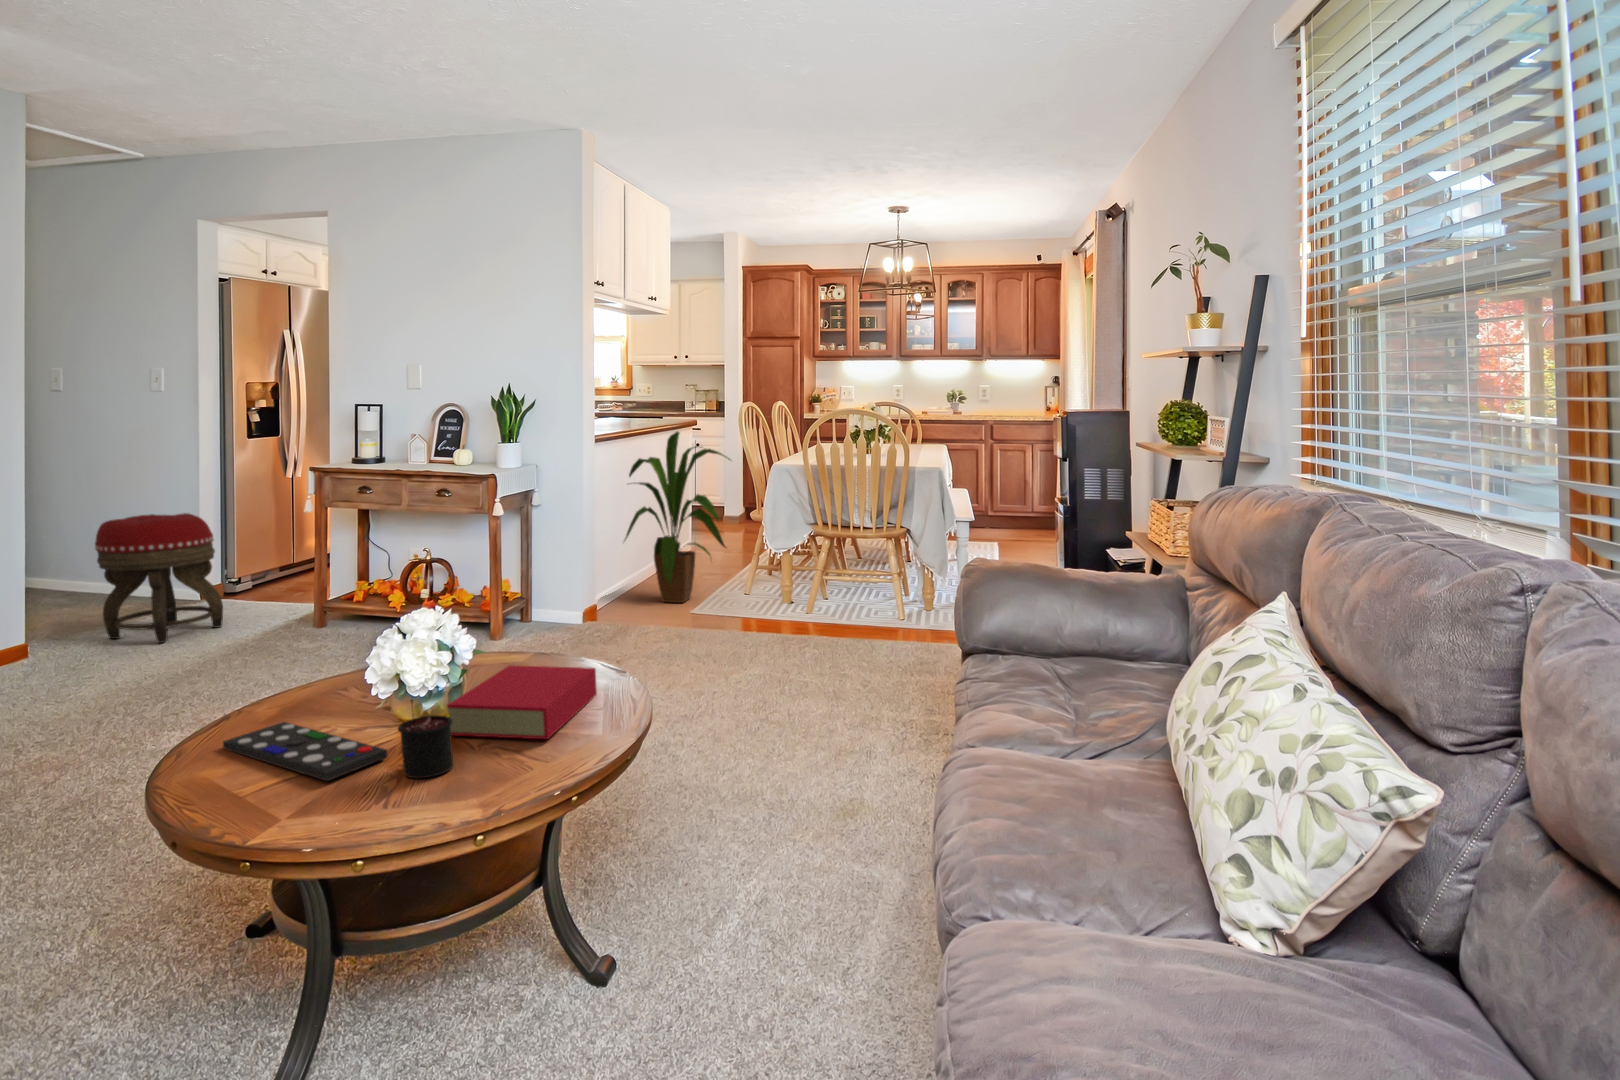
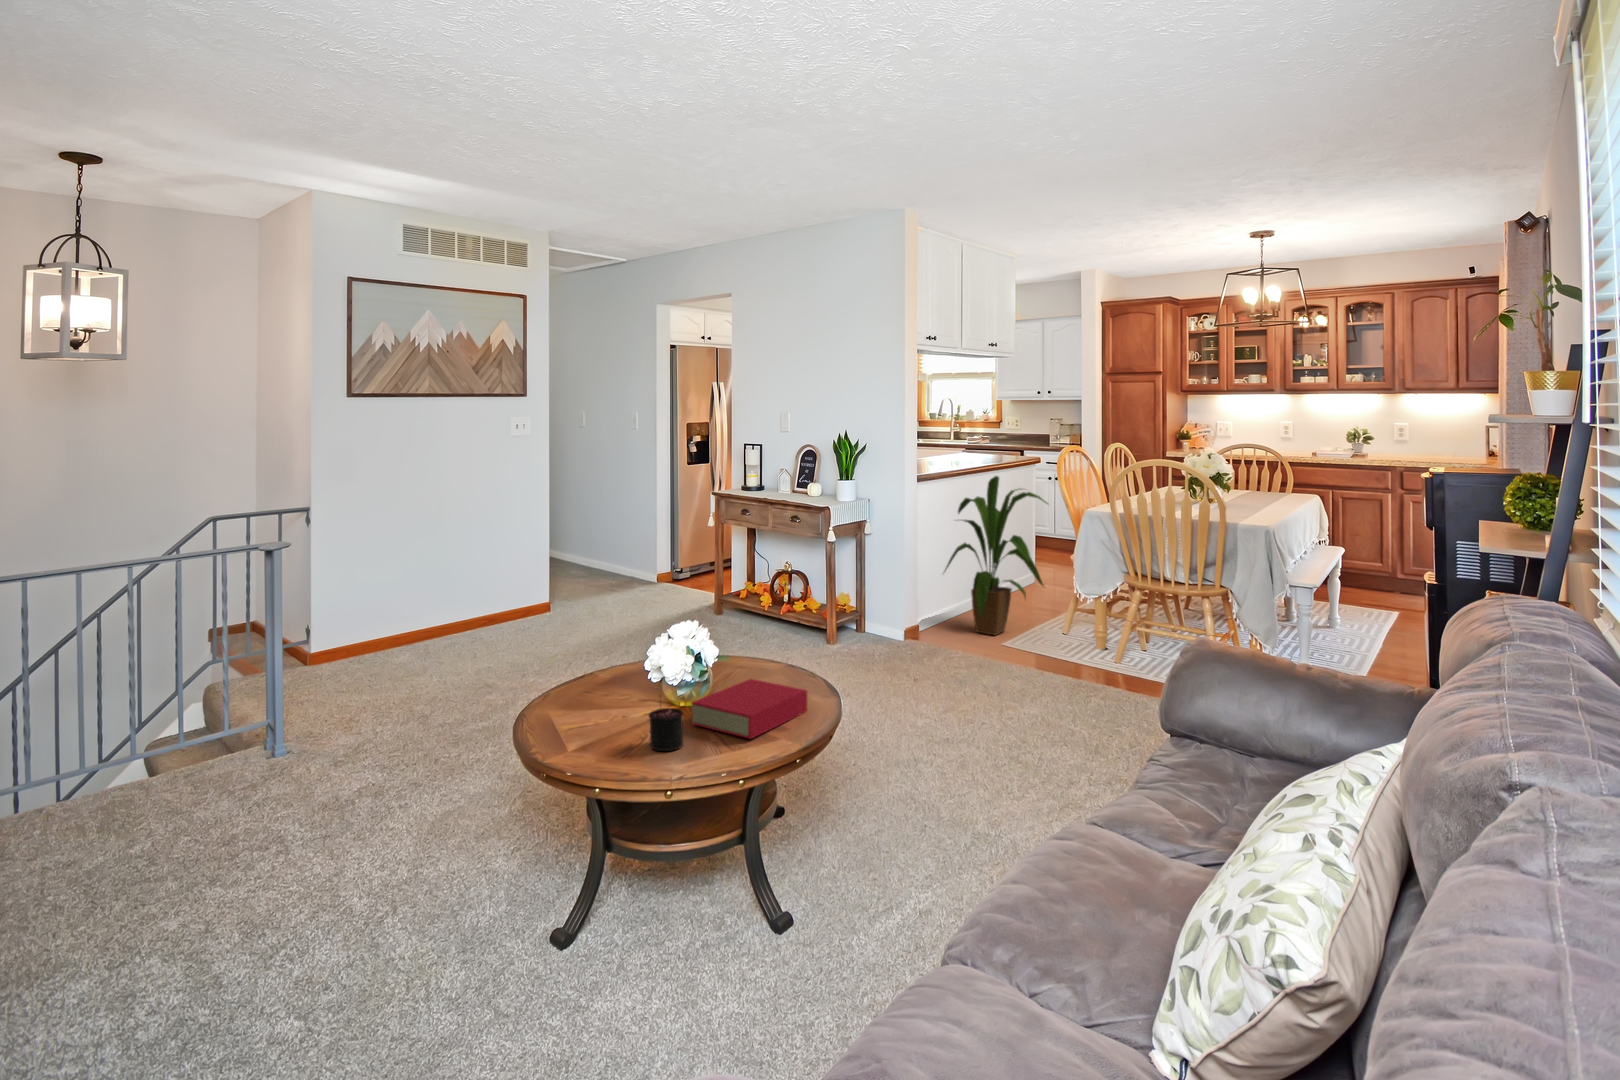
footstool: present [95,513,223,643] -> none [565,525,640,621]
remote control: present [223,722,387,781] -> none [563,697,647,742]

